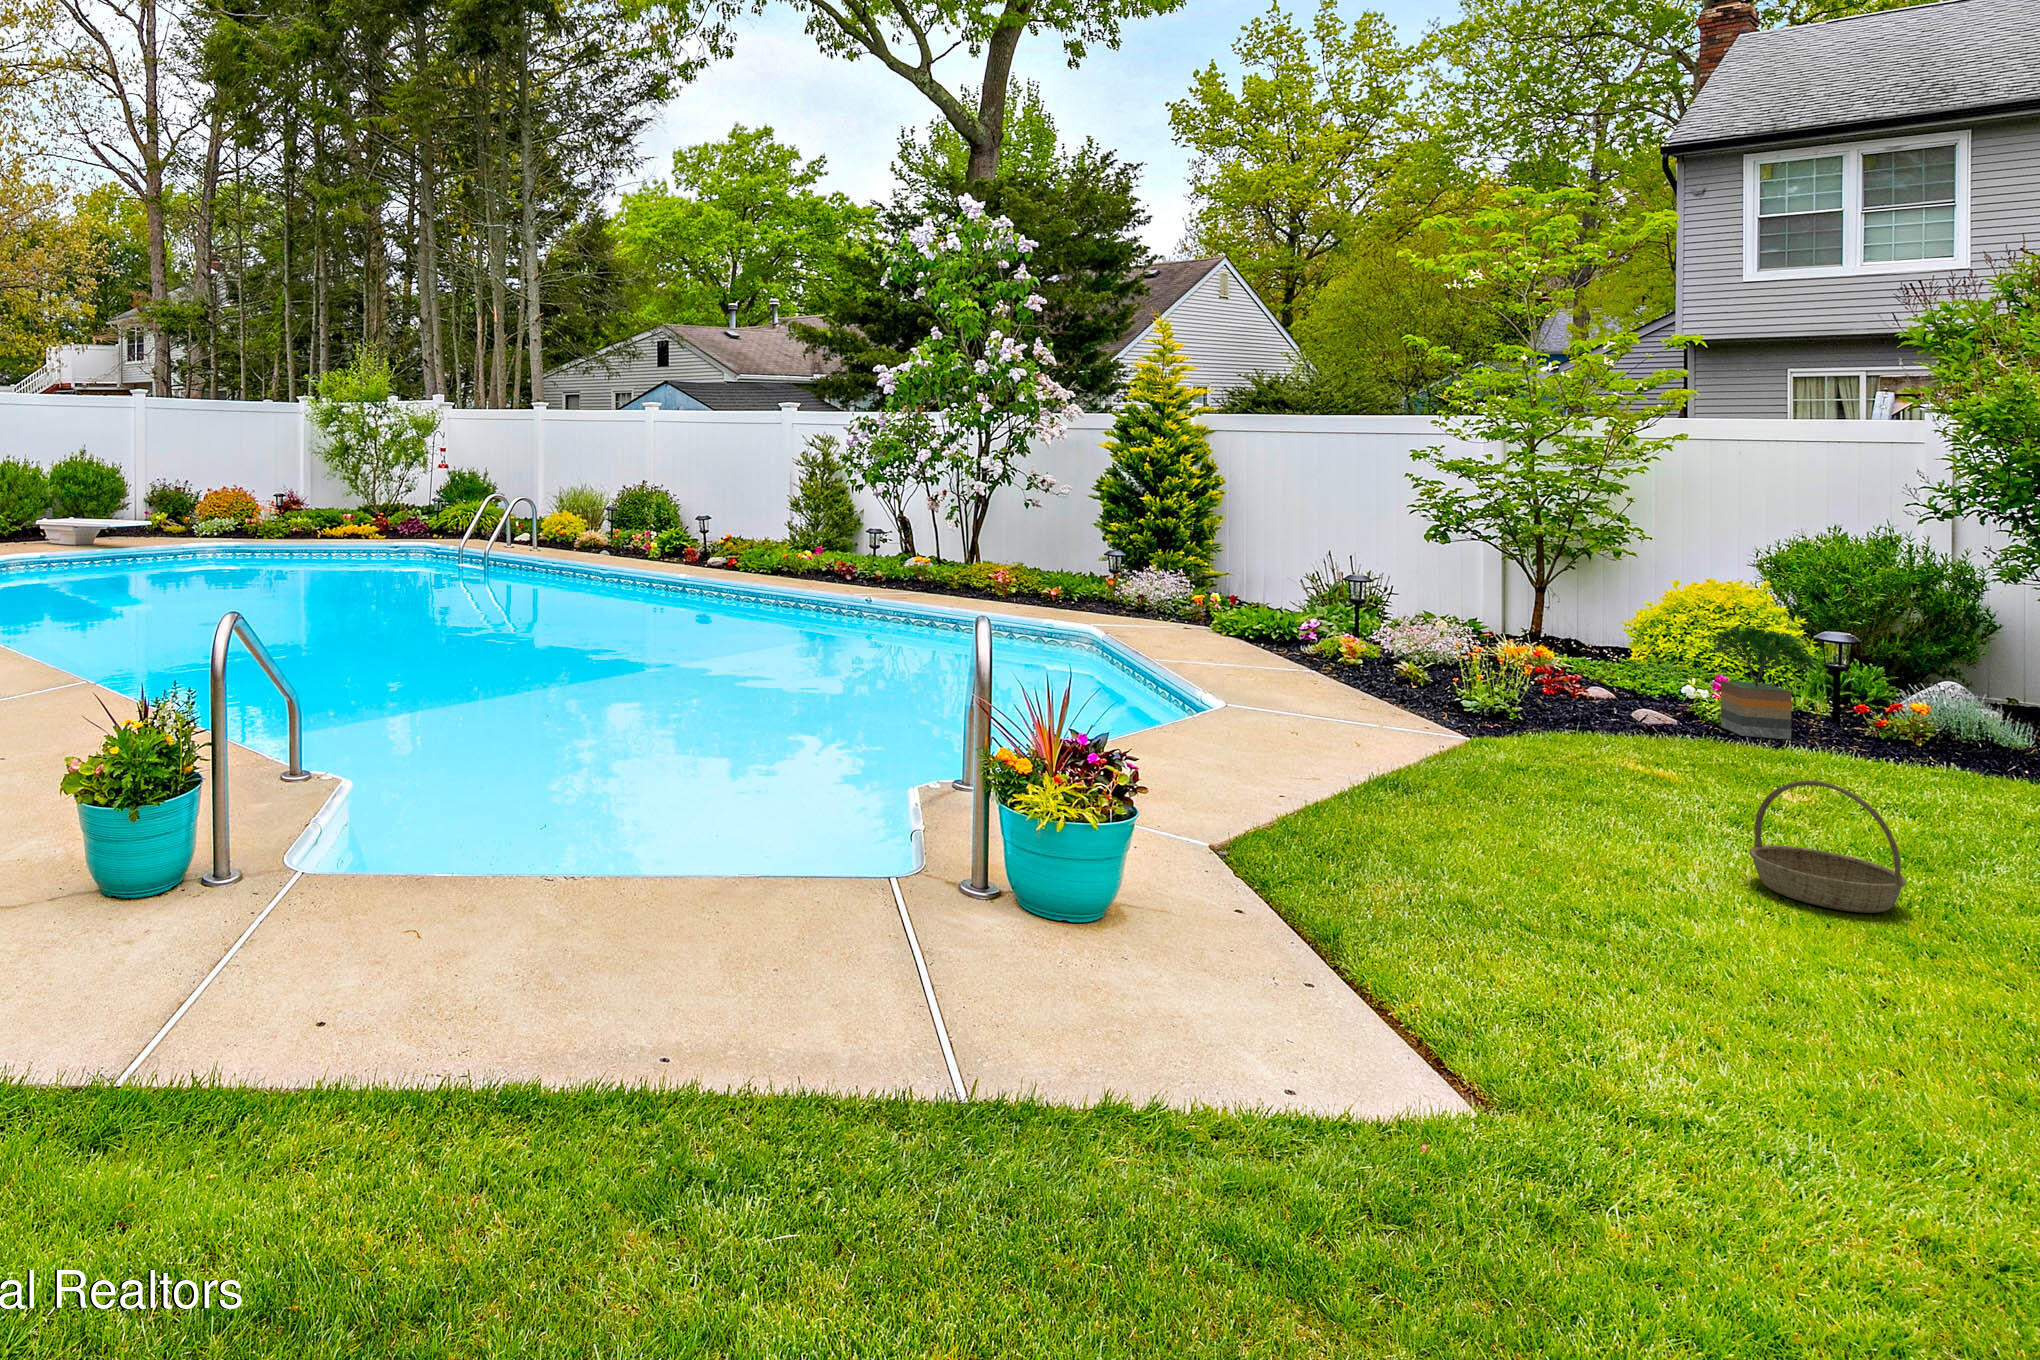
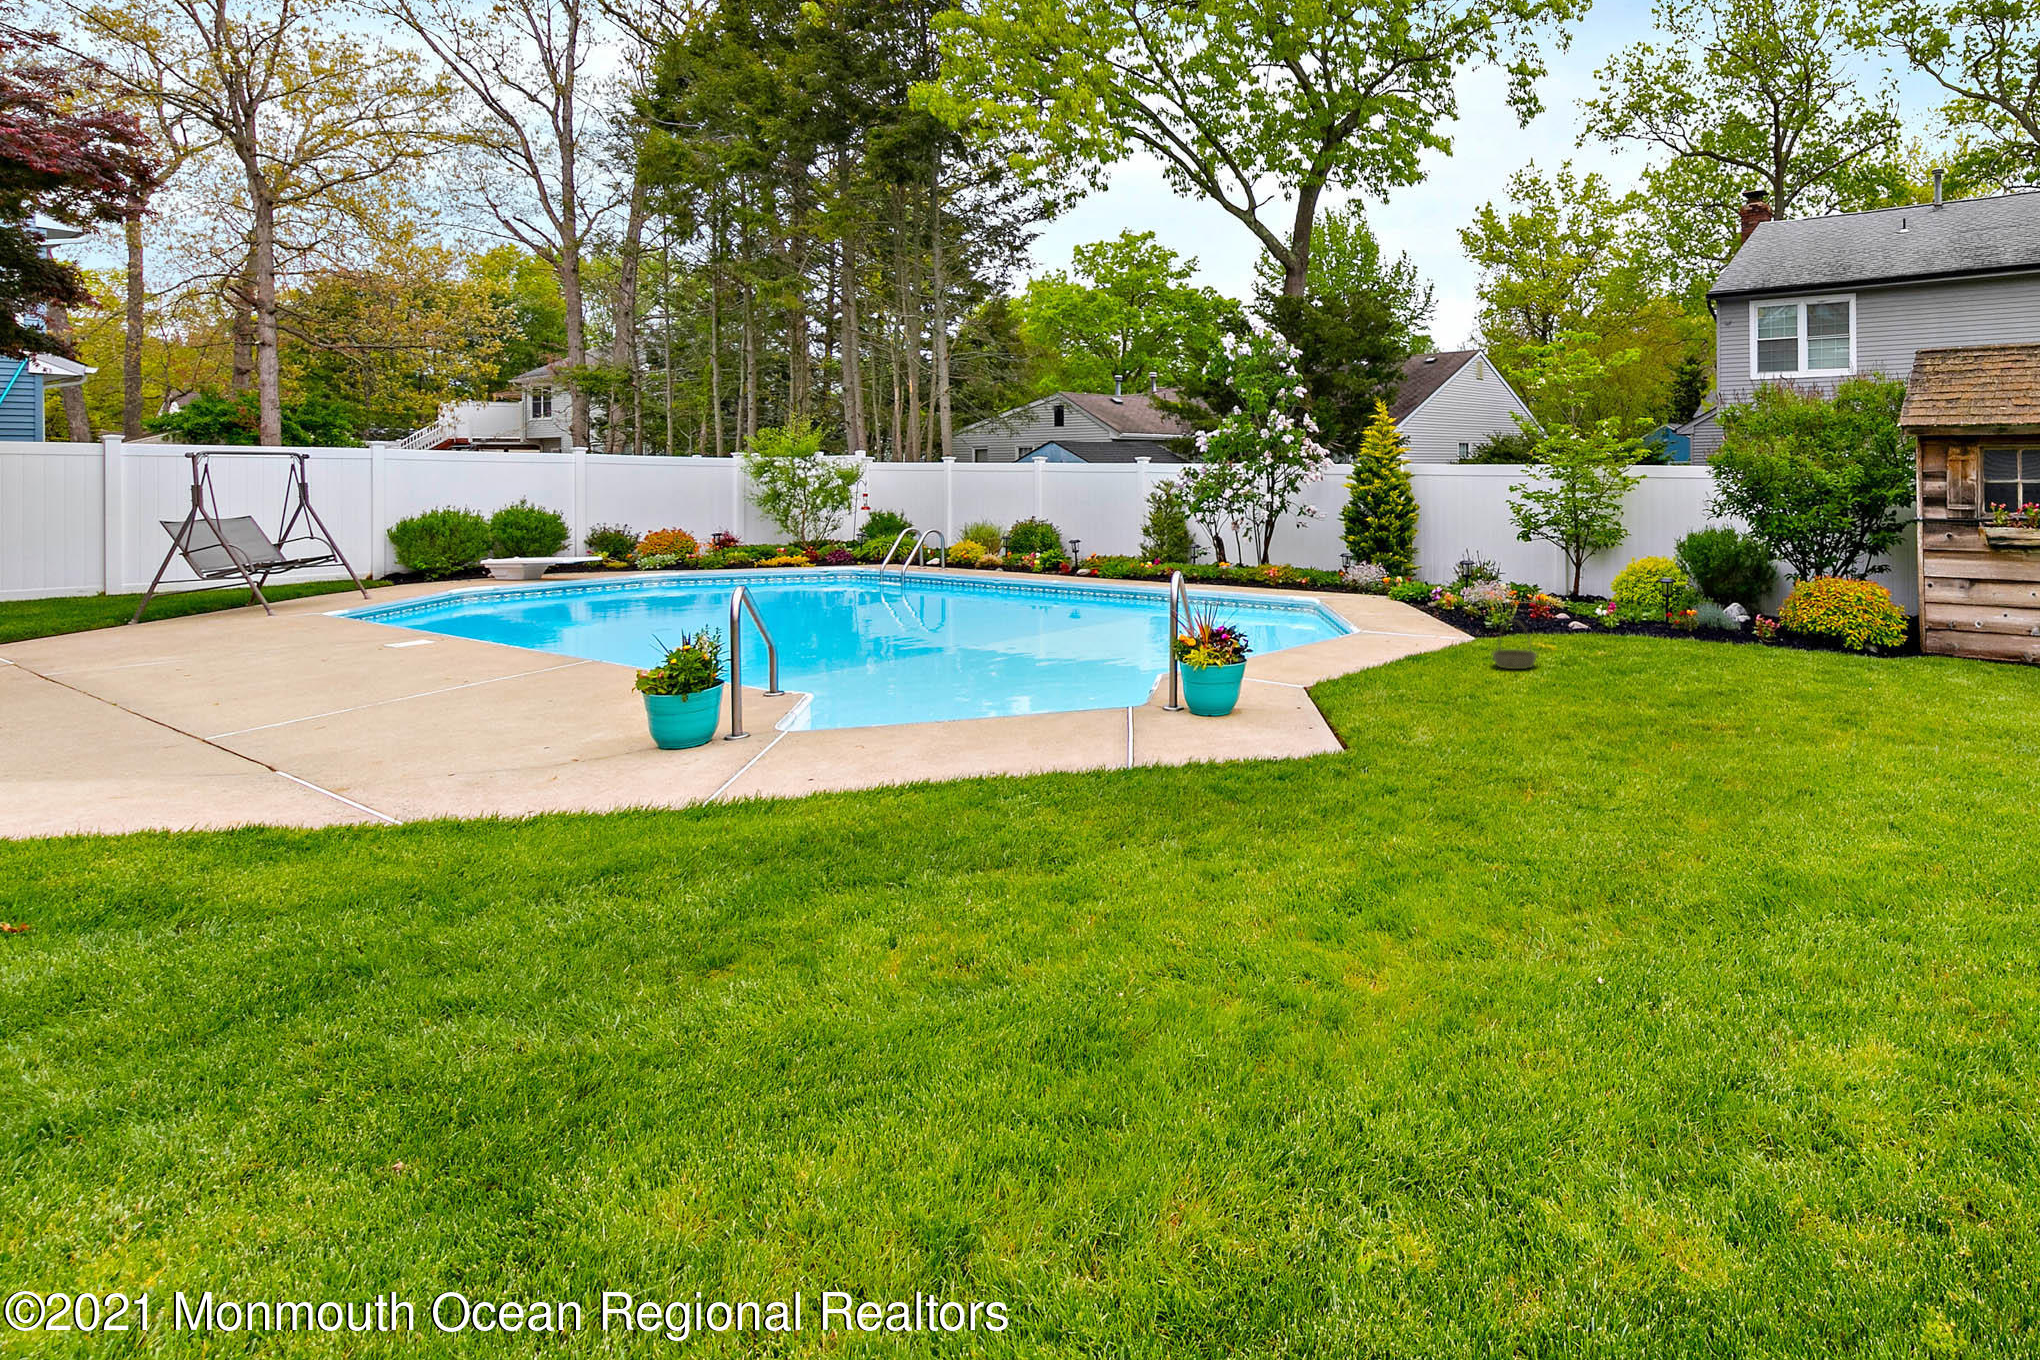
potted tree: present [1711,626,1814,739] -> none [1567,569,1603,622]

